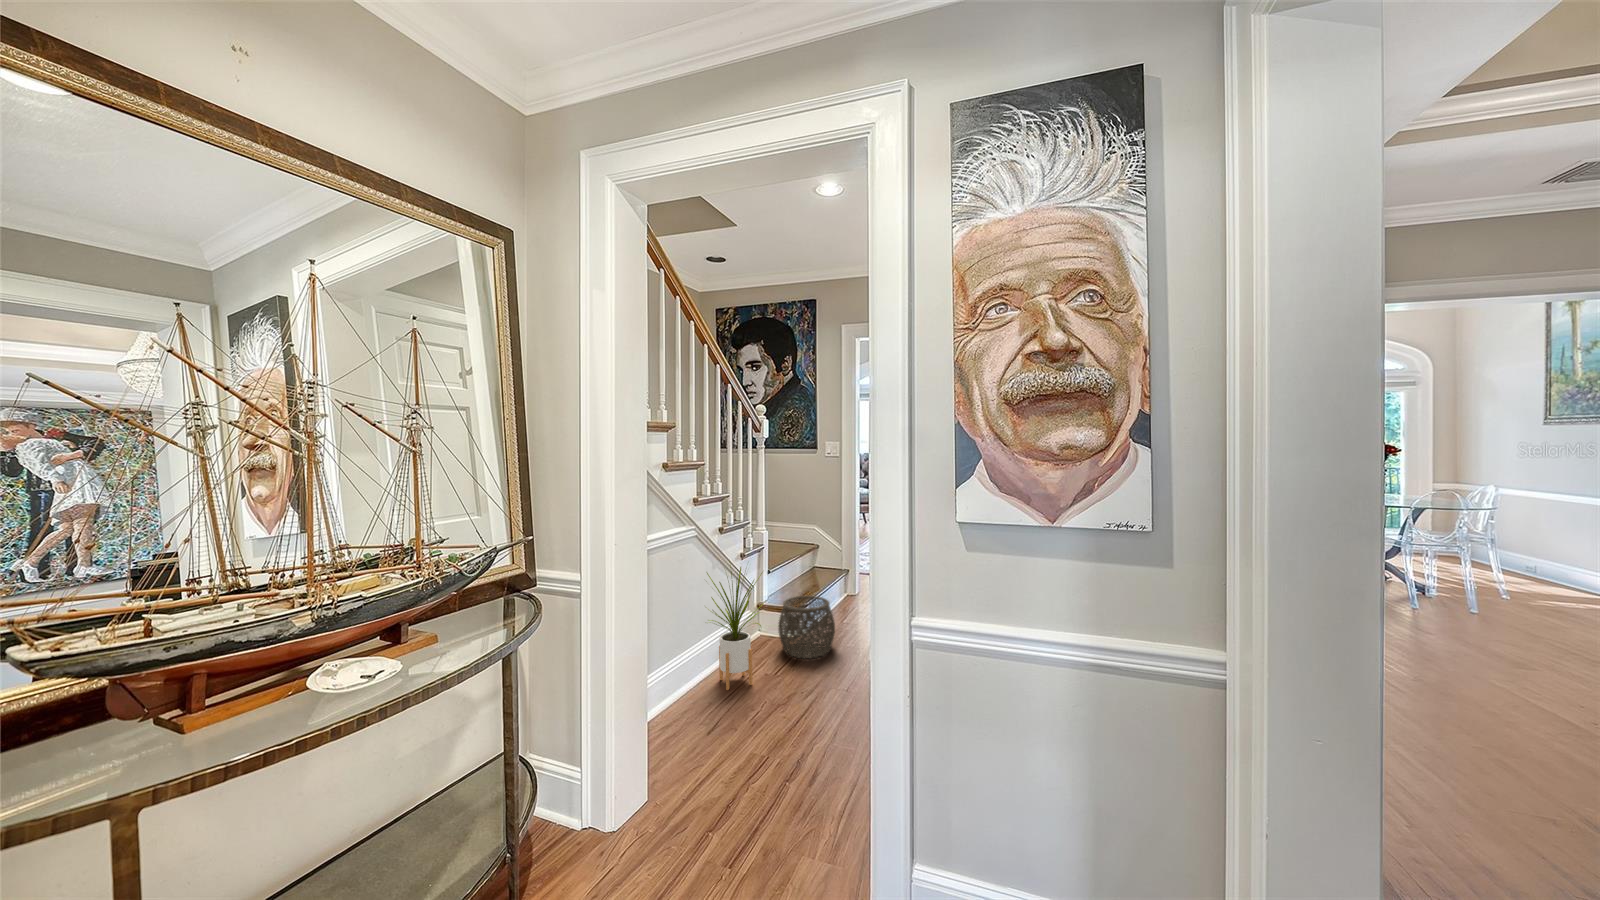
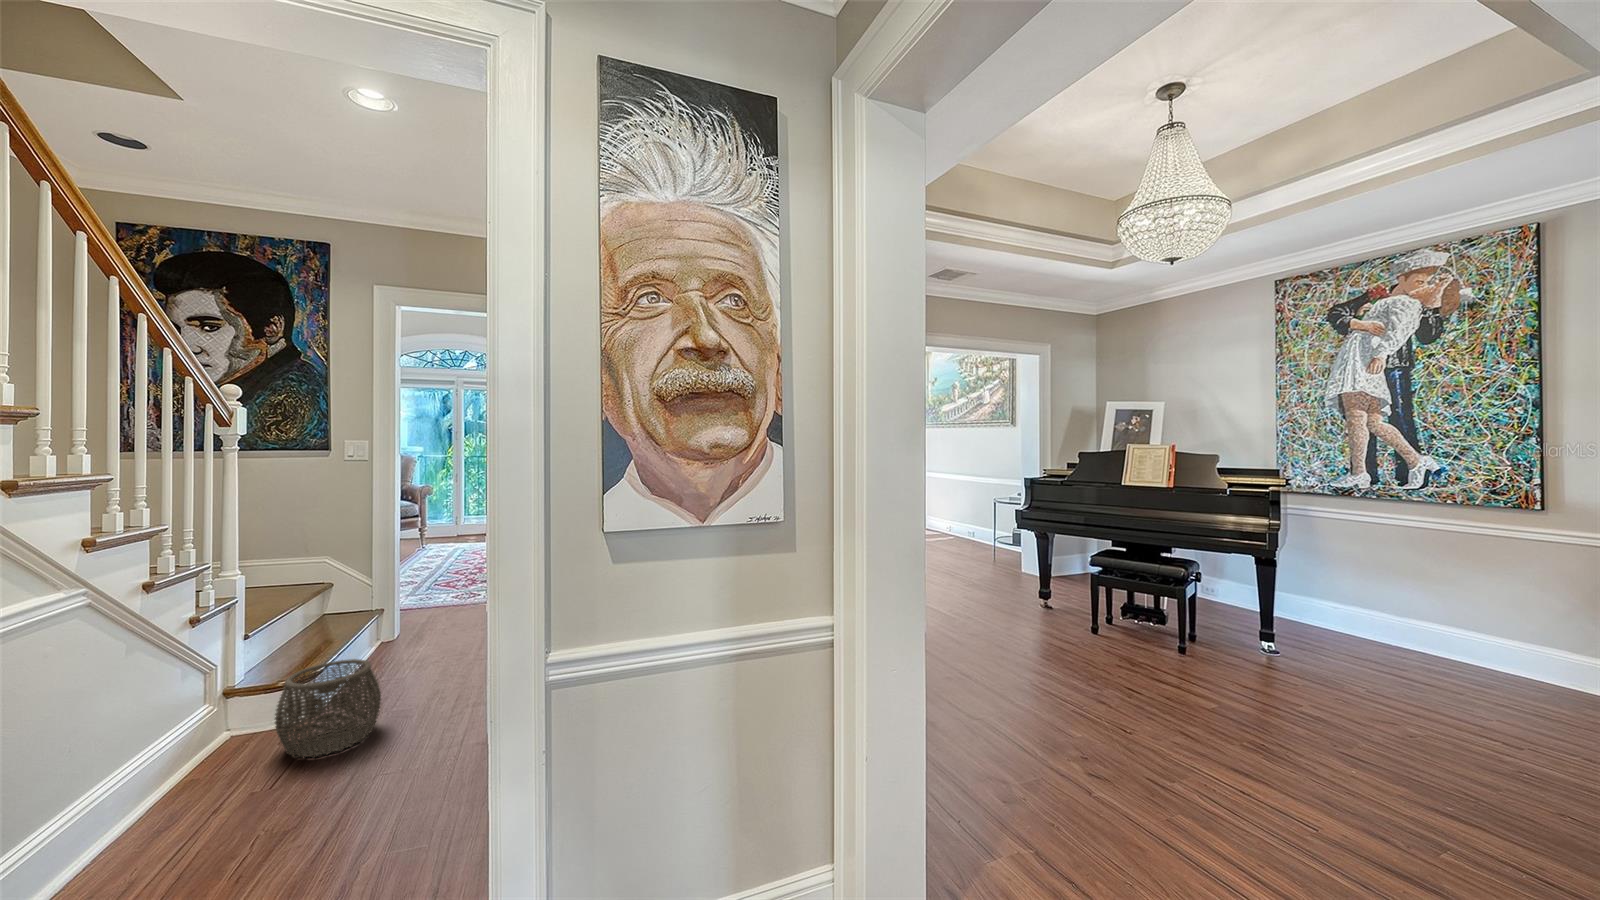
house plant: present [707,567,764,690] -> none [103,627,260,852]

